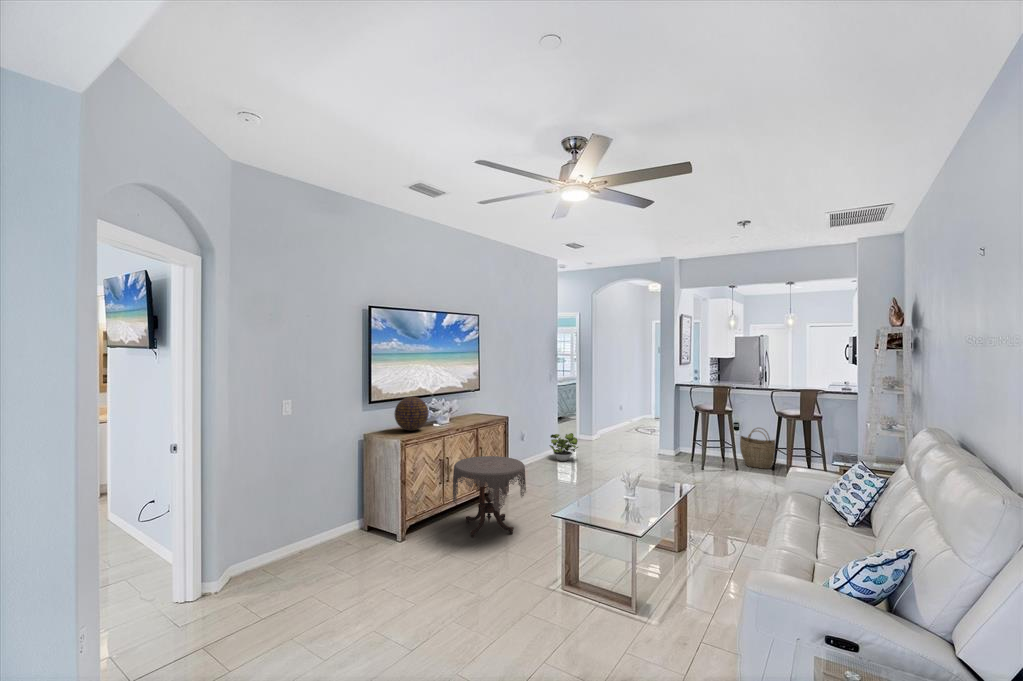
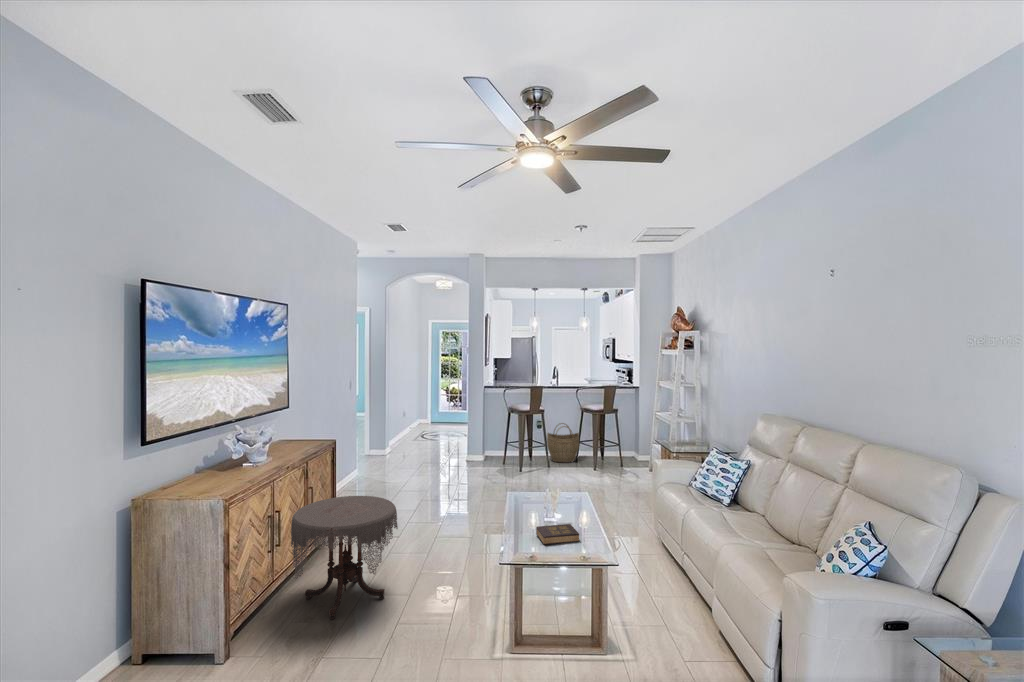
decorative orb: present [394,397,429,431] -> none [189,426,249,481]
potted plant: present [550,433,578,461] -> none [353,450,392,486]
hardback book: none [611,500,646,519] -> present [536,524,579,545]

